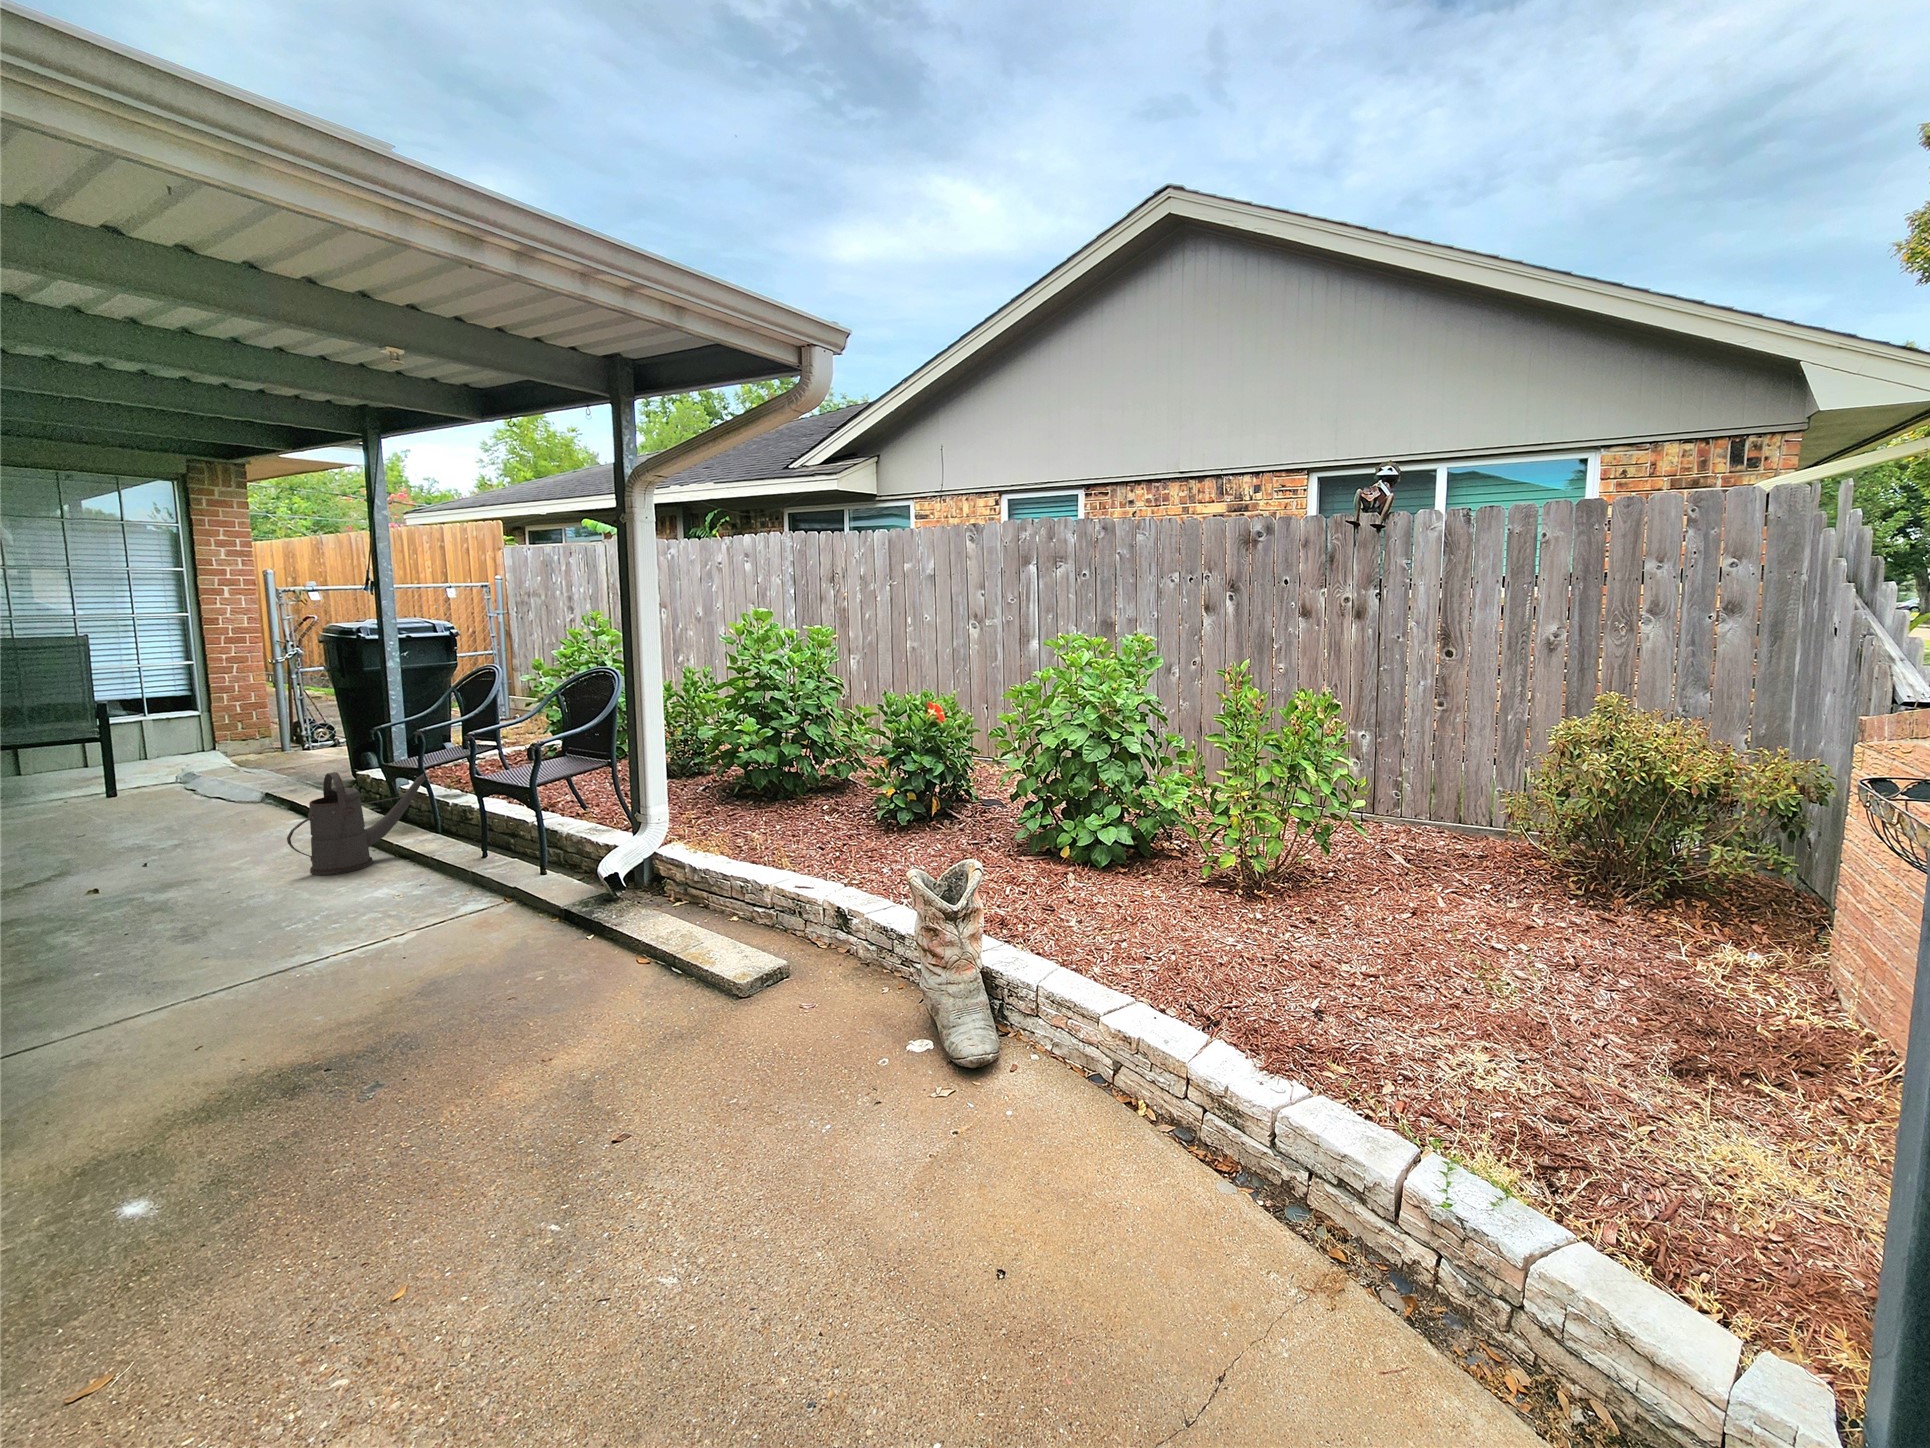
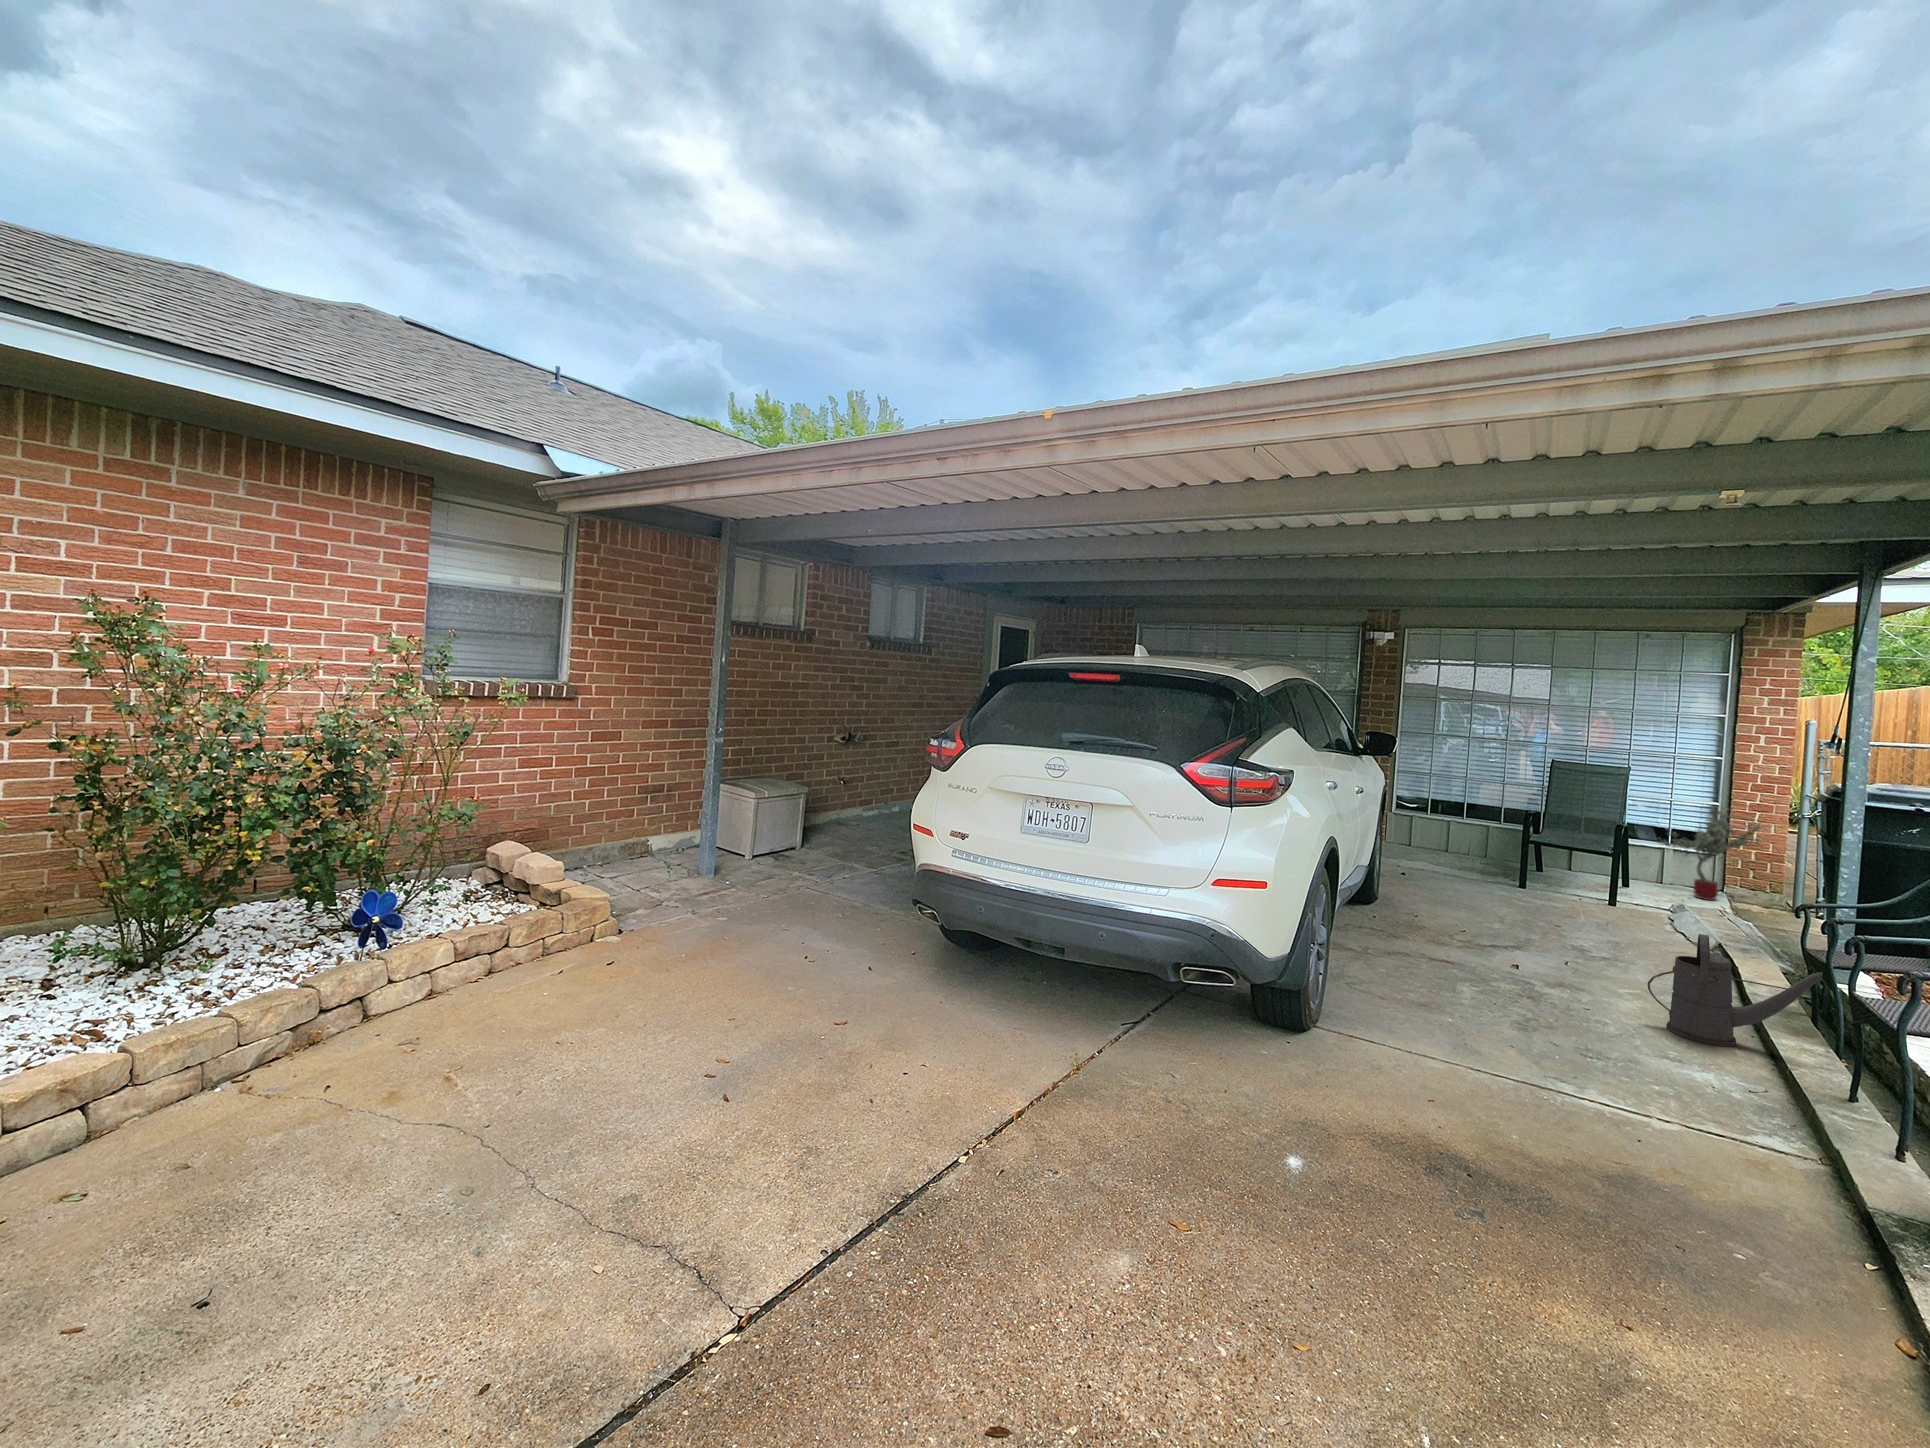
potted tree: none [136,663,248,765] -> present [1657,807,1760,900]

